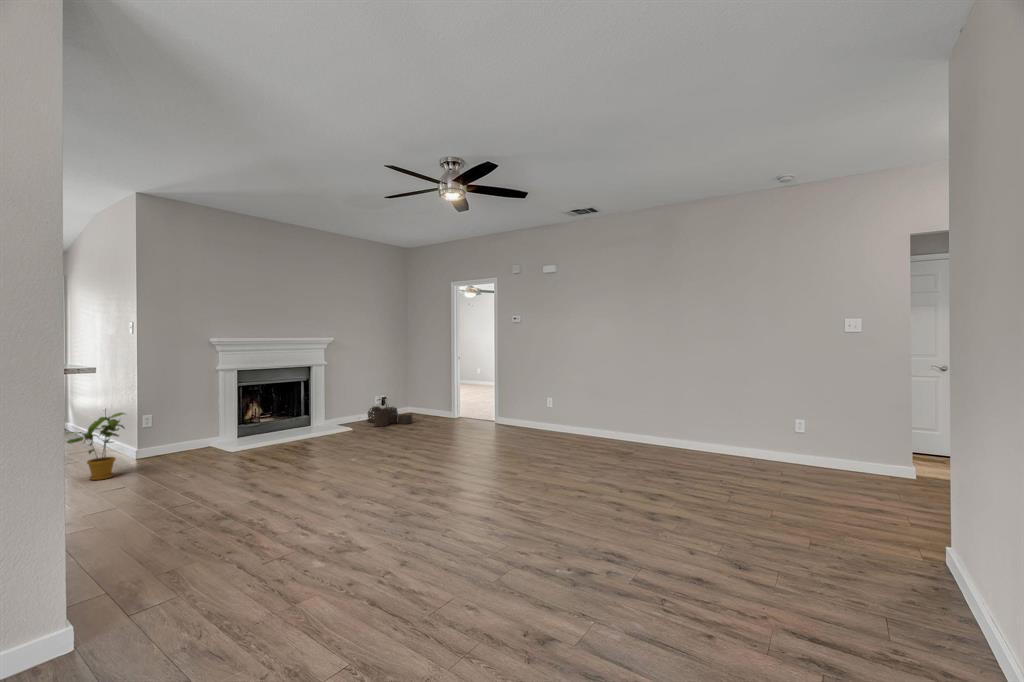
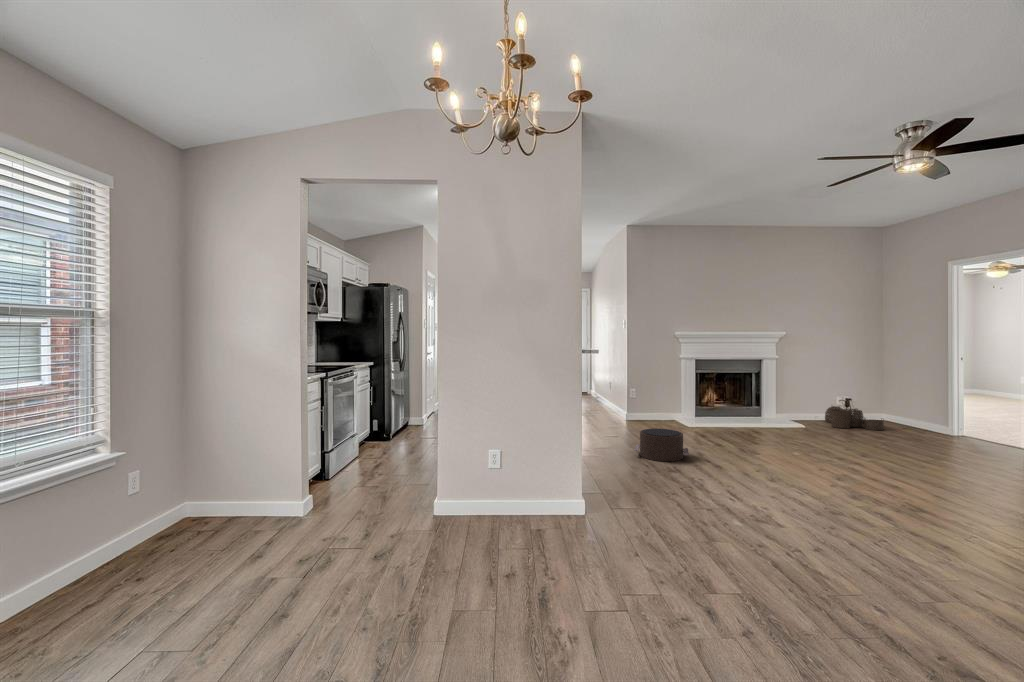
house plant: present [66,413,125,480] -> none [586,386,622,429]
pouf: none [156,463,241,511] -> present [634,429,689,461]

